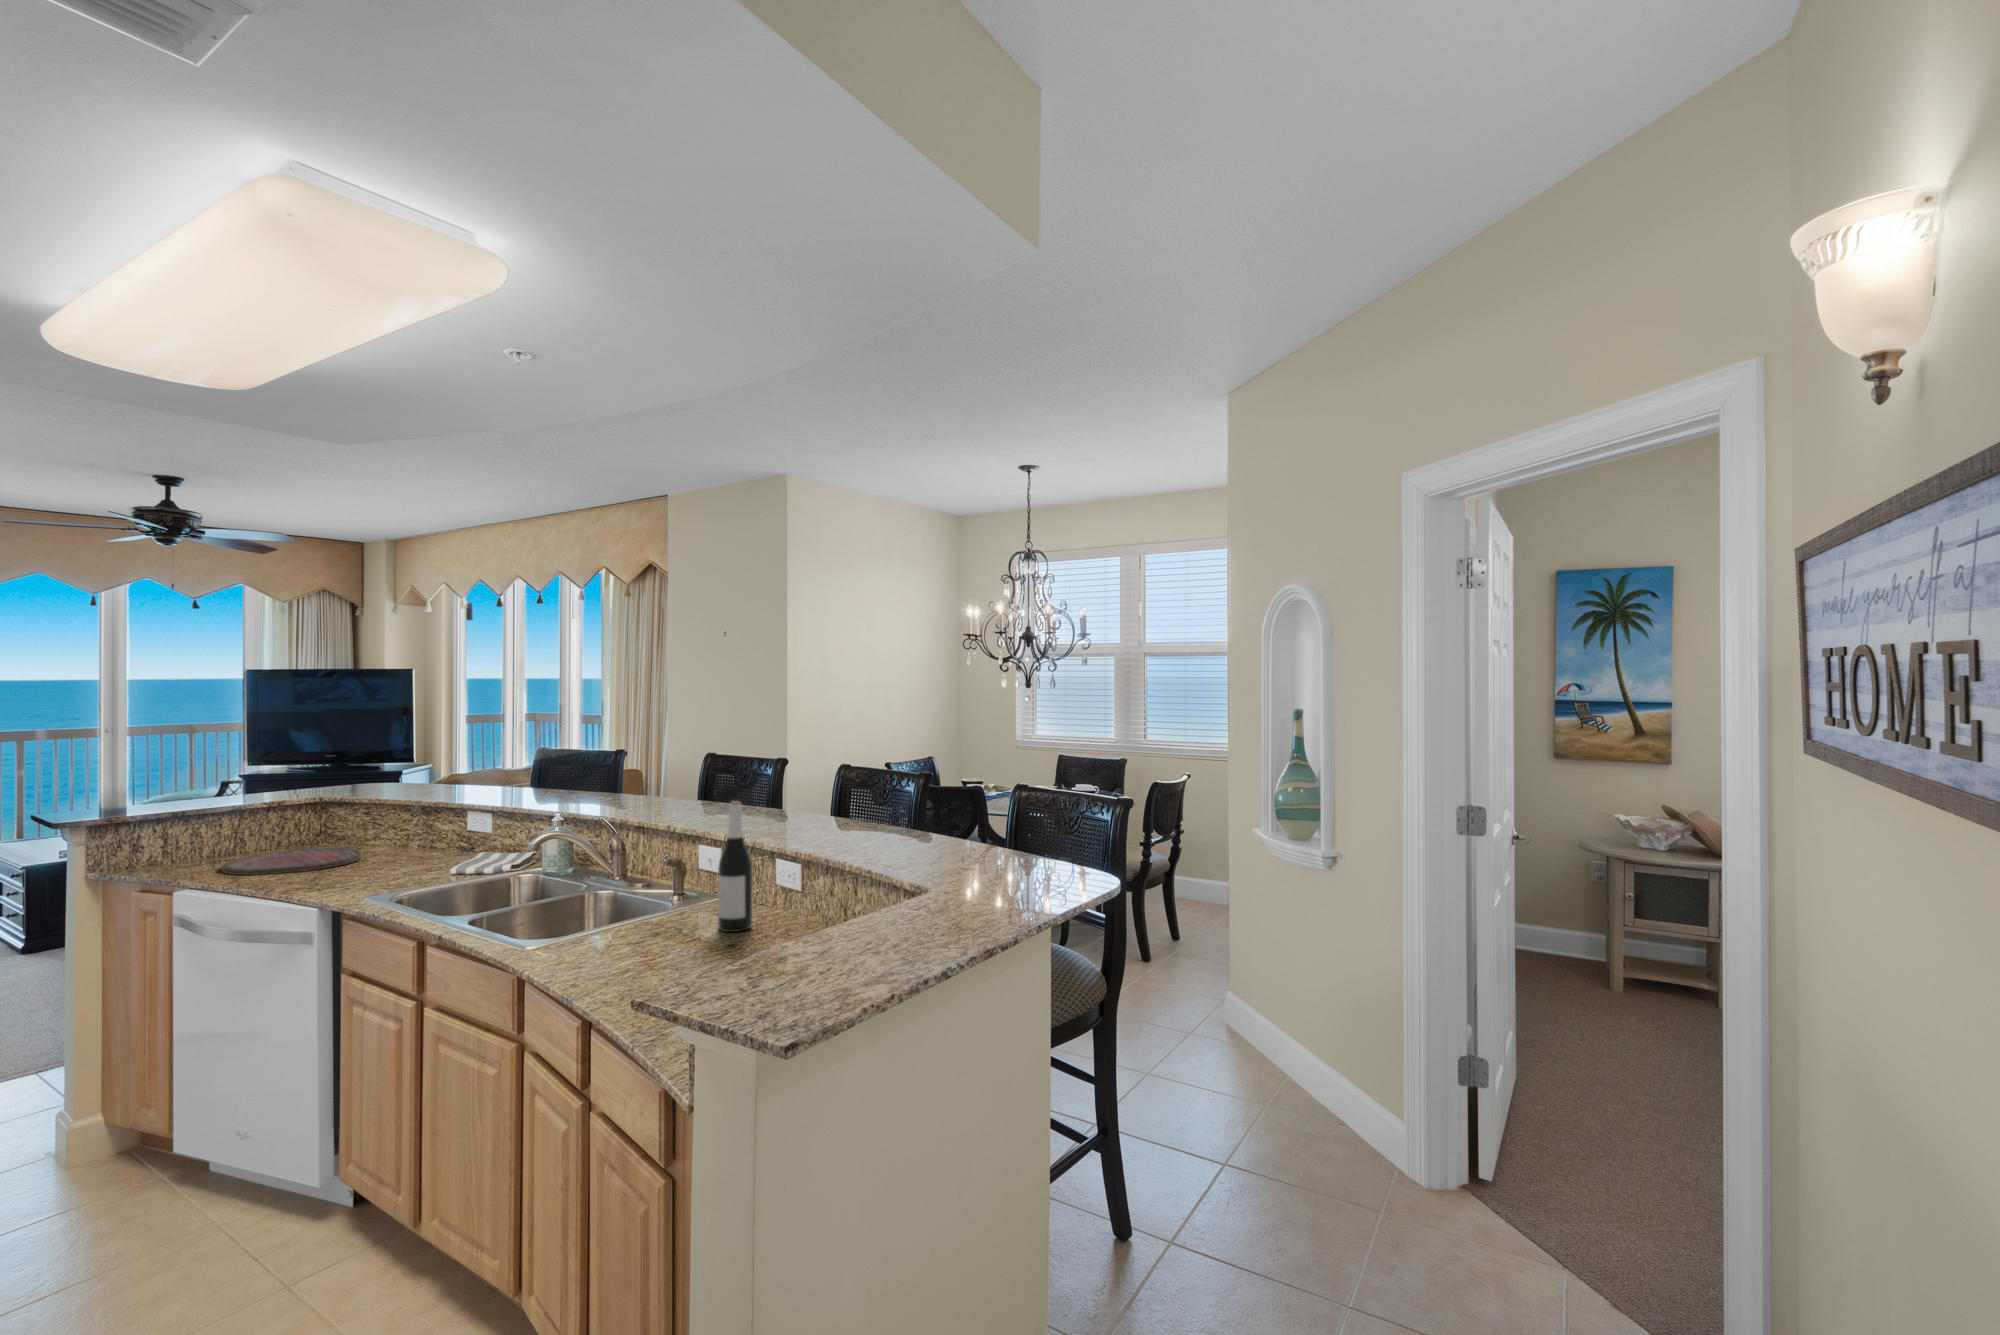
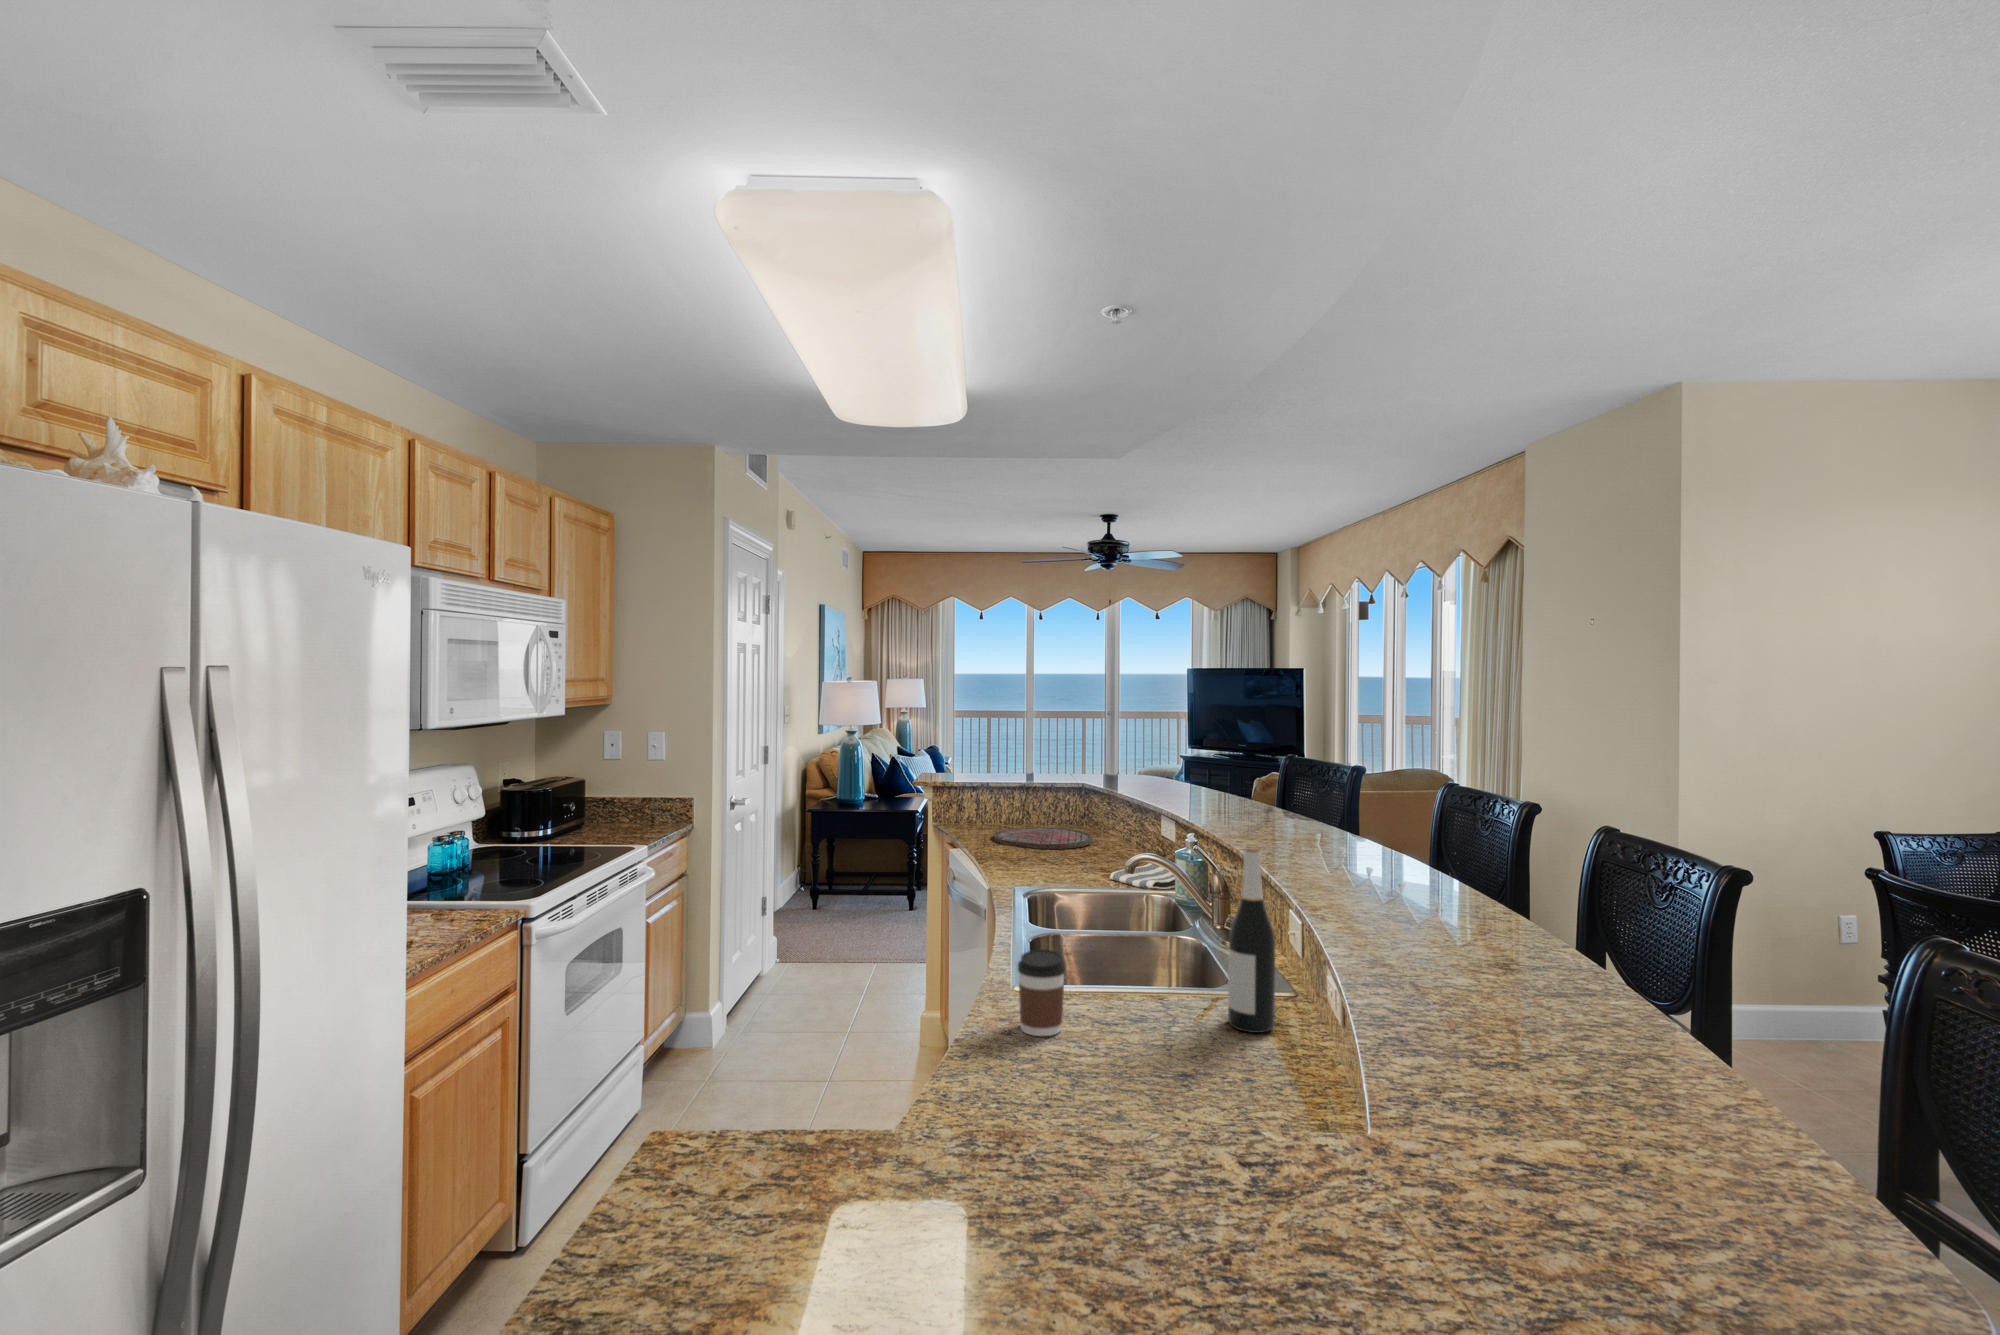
coffee cup: none [591,905,633,974] -> present [1018,950,1065,1036]

